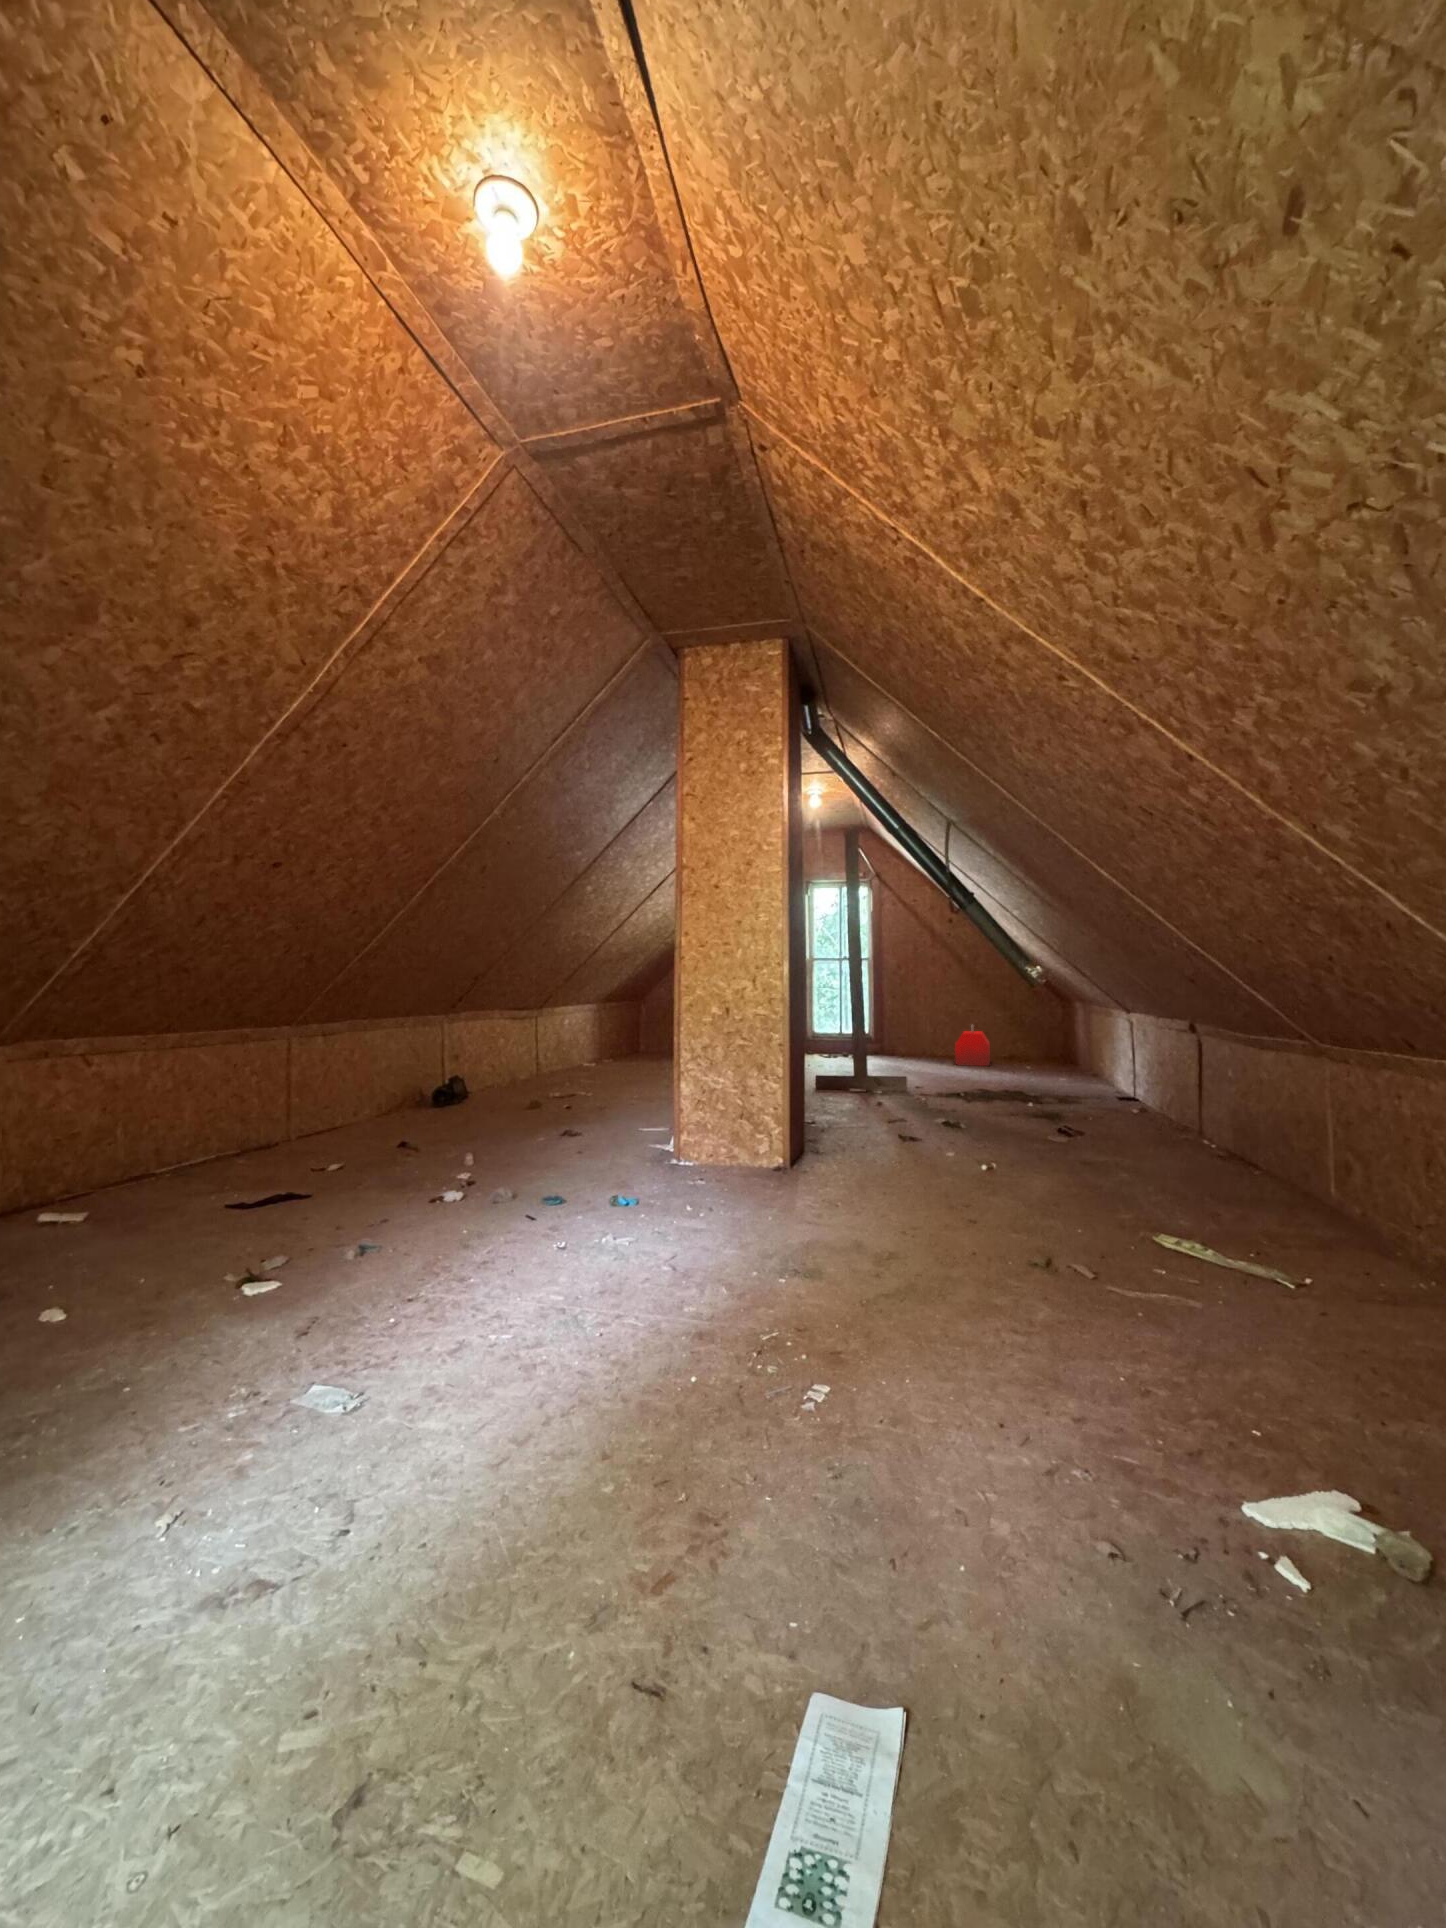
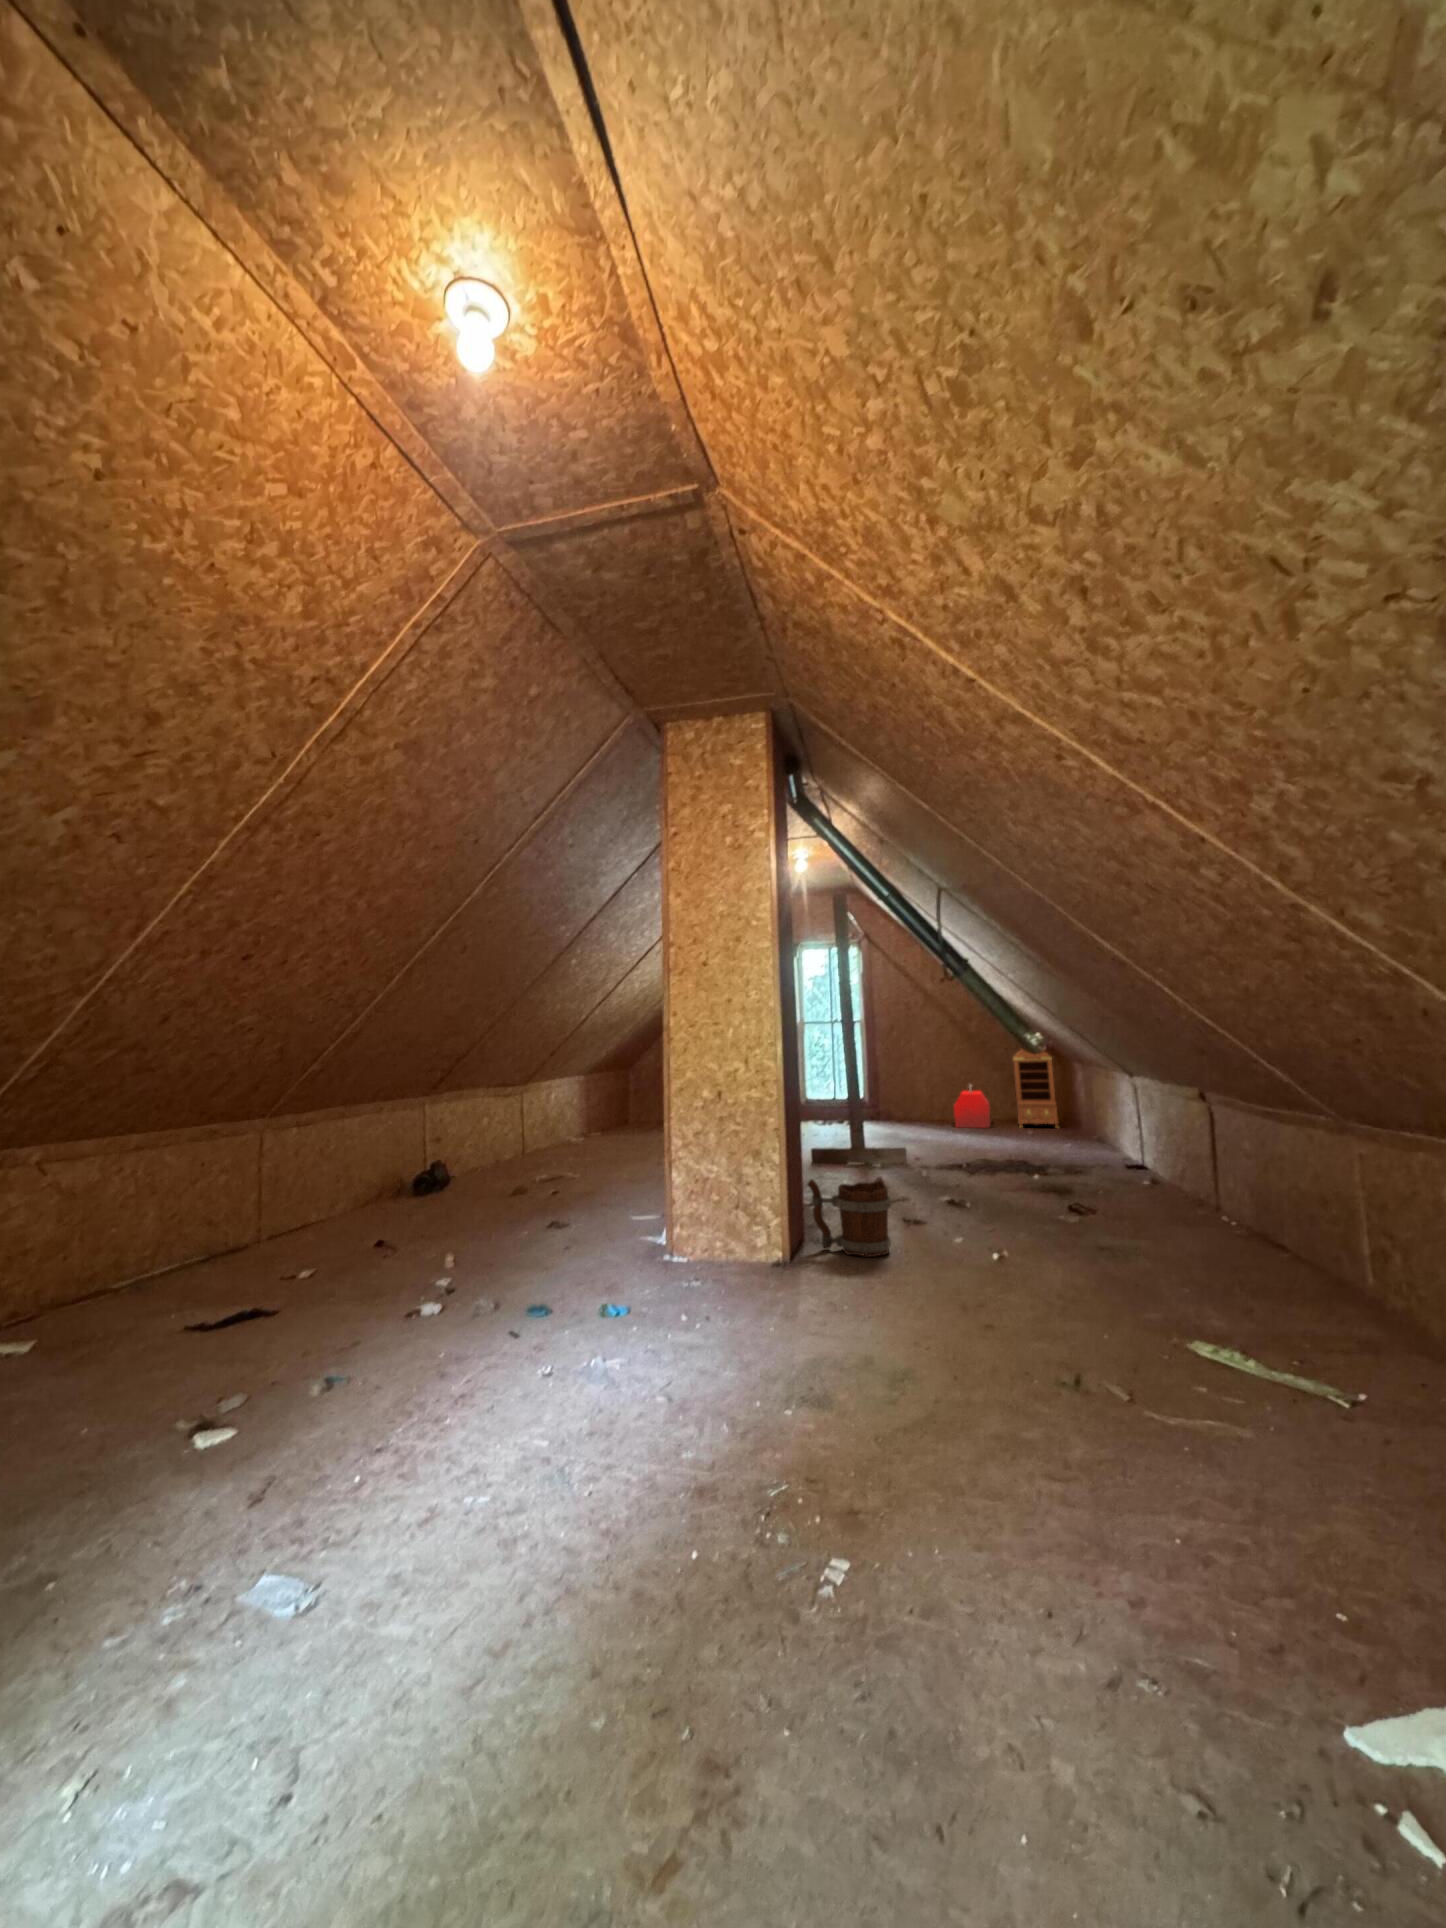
cabinet: none [1015,984,1056,1068] -> present [1013,1050,1059,1128]
bucket: none [808,1094,887,1166] -> present [807,1179,892,1257]

